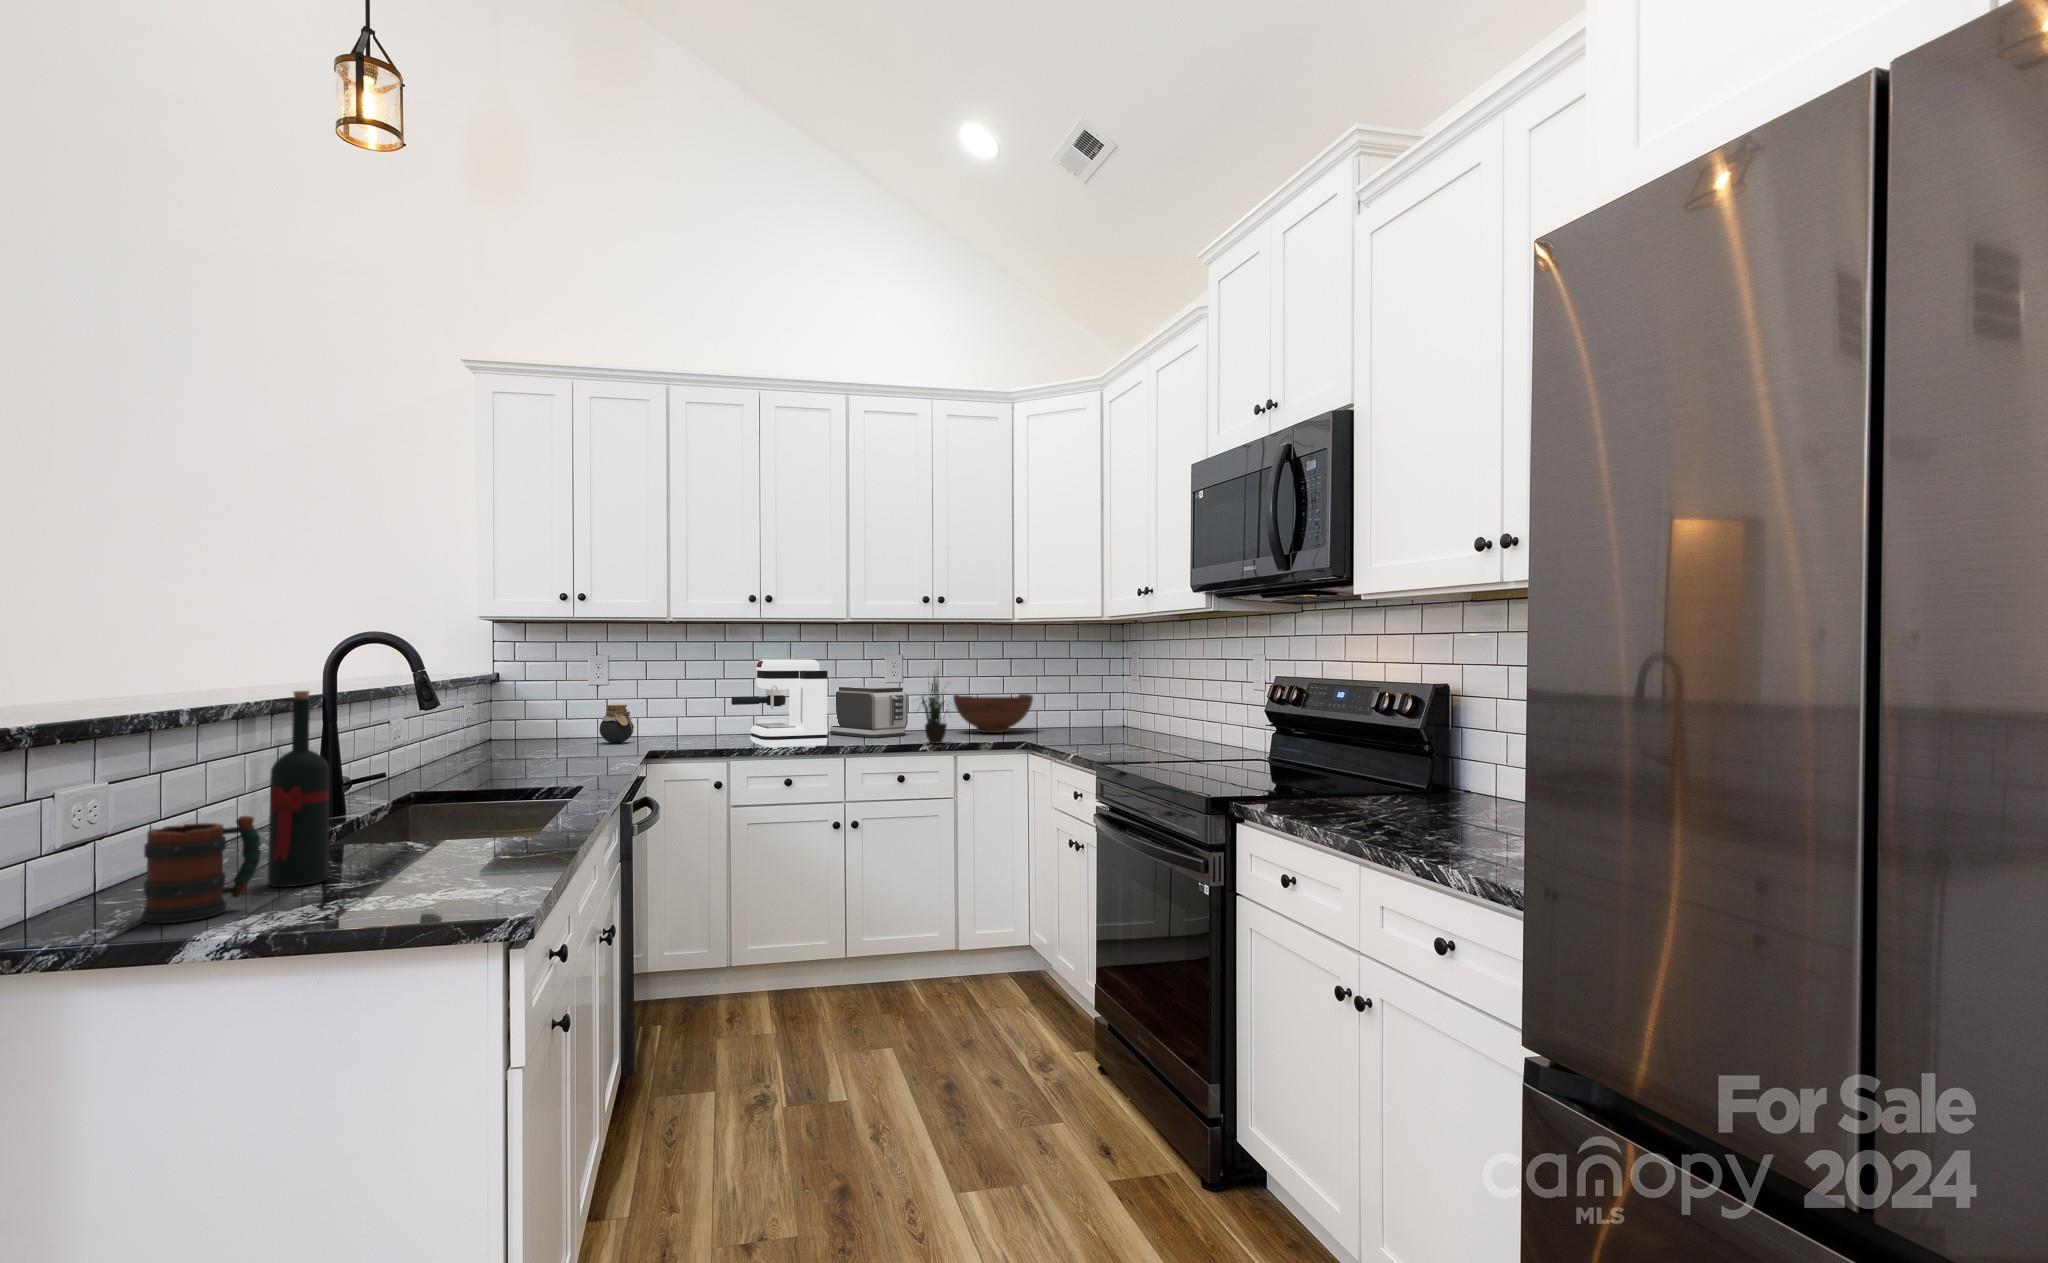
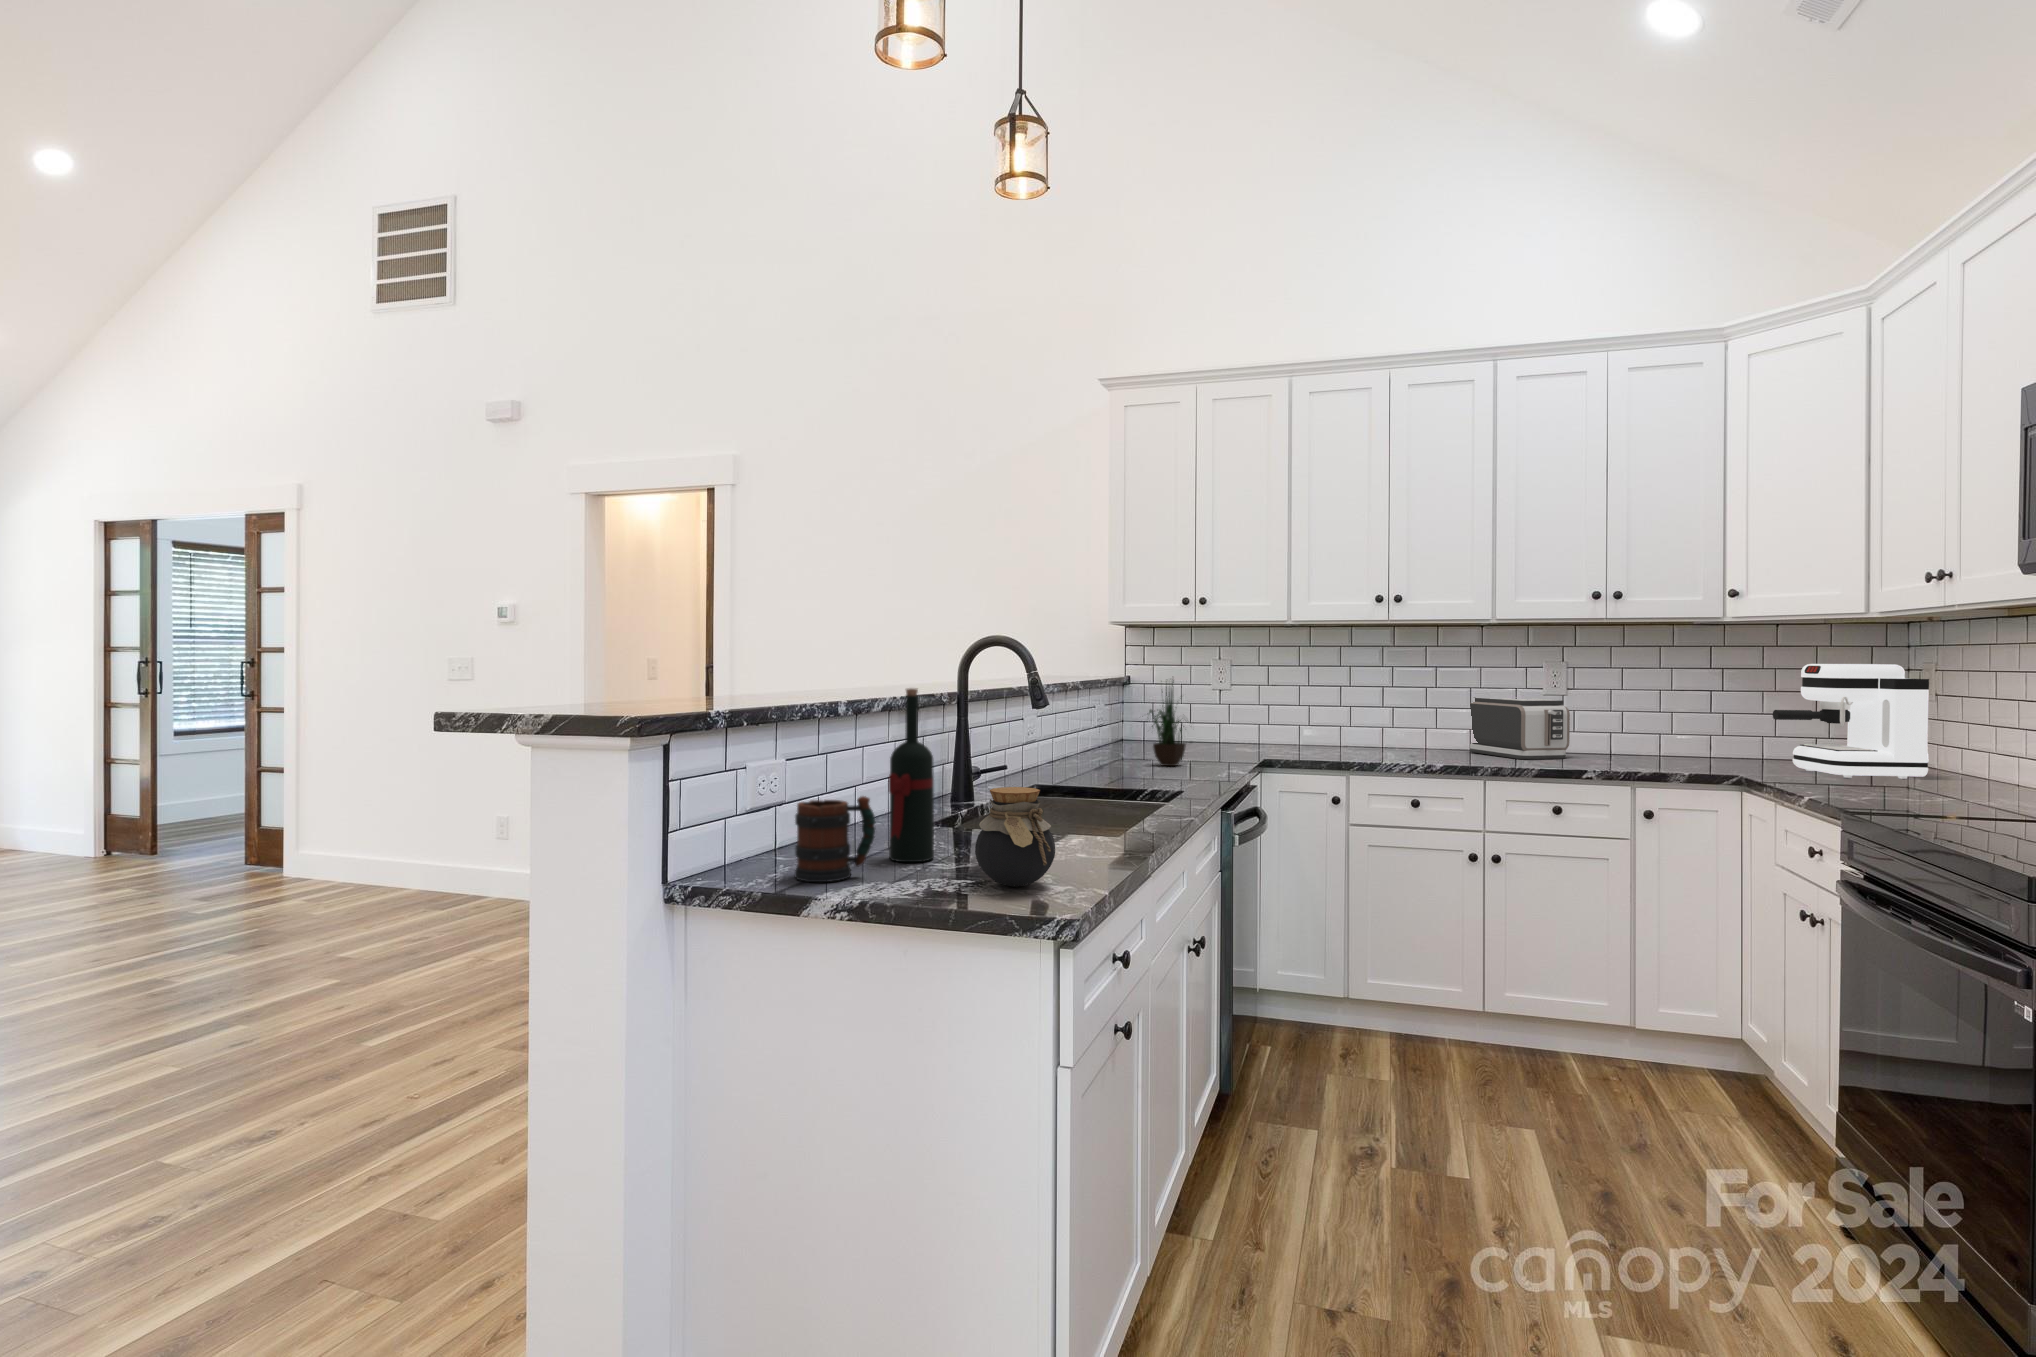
coffee maker: present [731,659,828,749] -> present [1773,664,1929,779]
potted plant: present [918,681,947,744] -> present [1149,680,1185,766]
fruit bowl: present [953,694,1033,733] -> none [1634,710,1756,761]
jar: present [599,705,634,743] -> present [975,787,1055,887]

